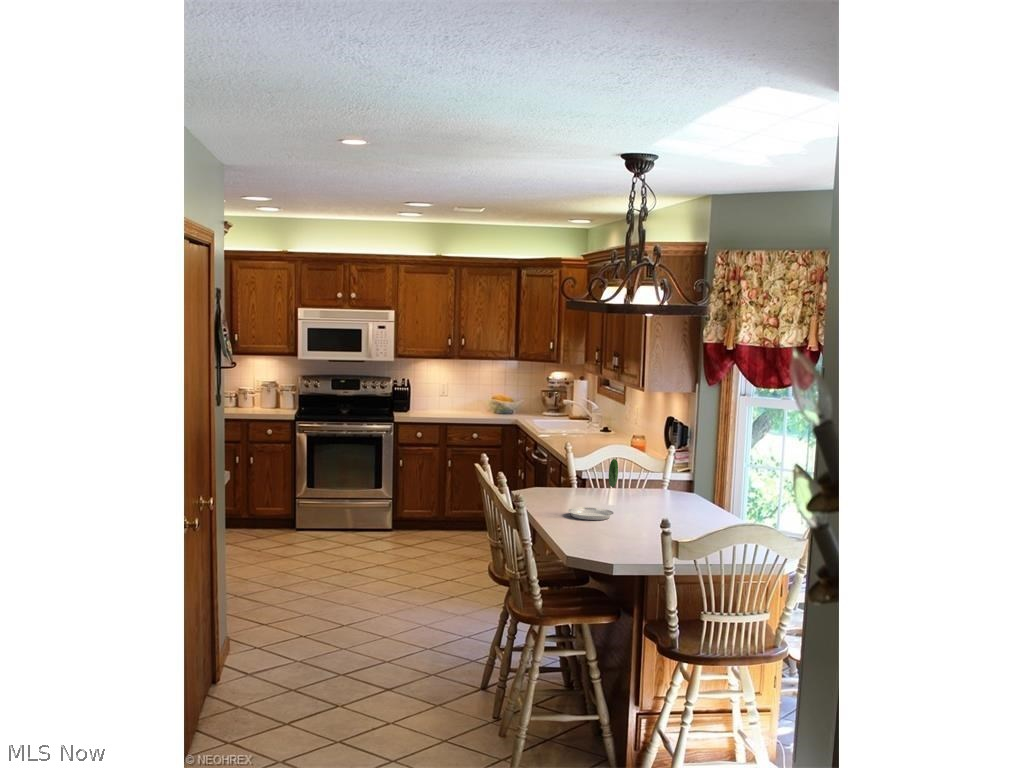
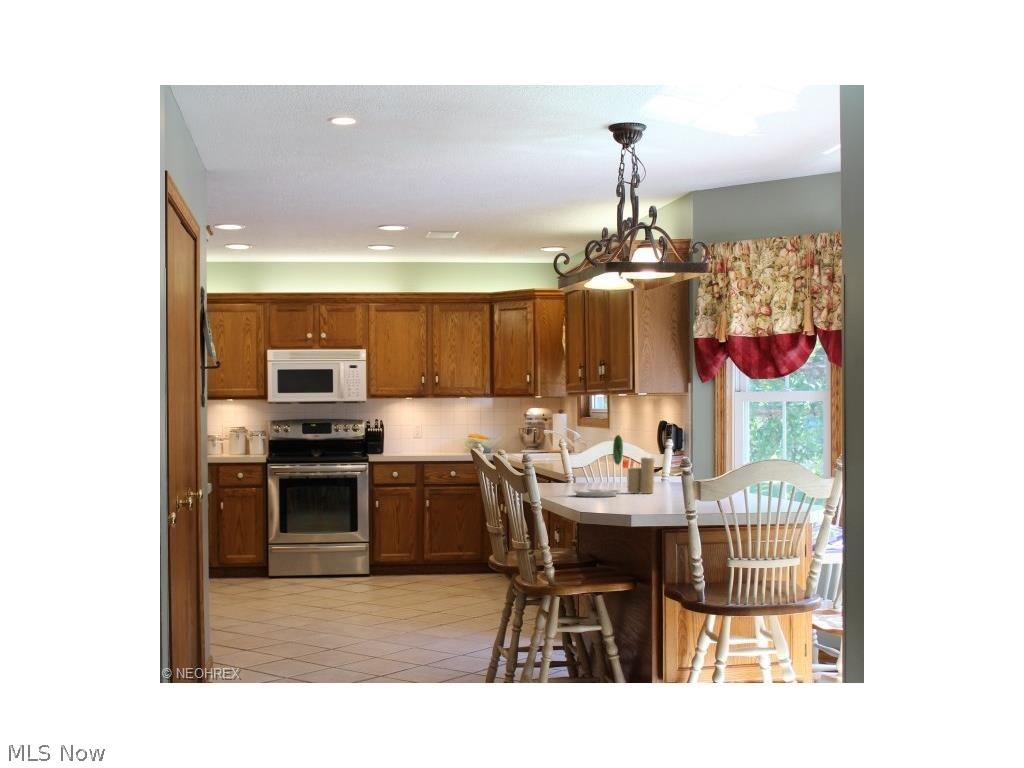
candle: none [623,473,650,512] -> present [627,454,654,493]

